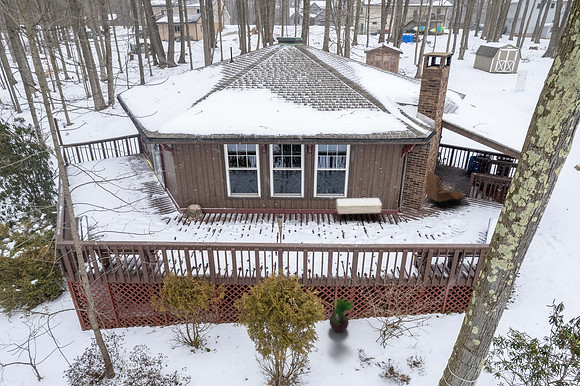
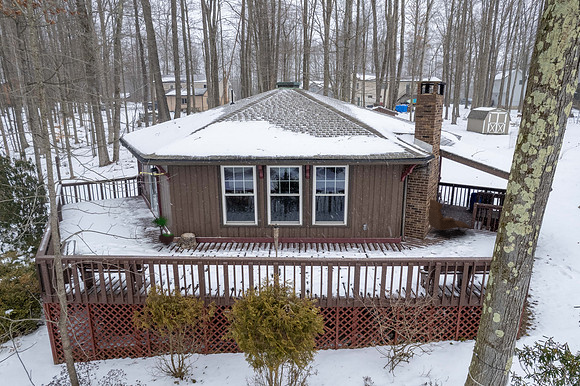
bench: present [336,198,382,221] -> none [336,225,383,249]
potted tree: present [330,299,353,332] -> present [152,216,174,244]

